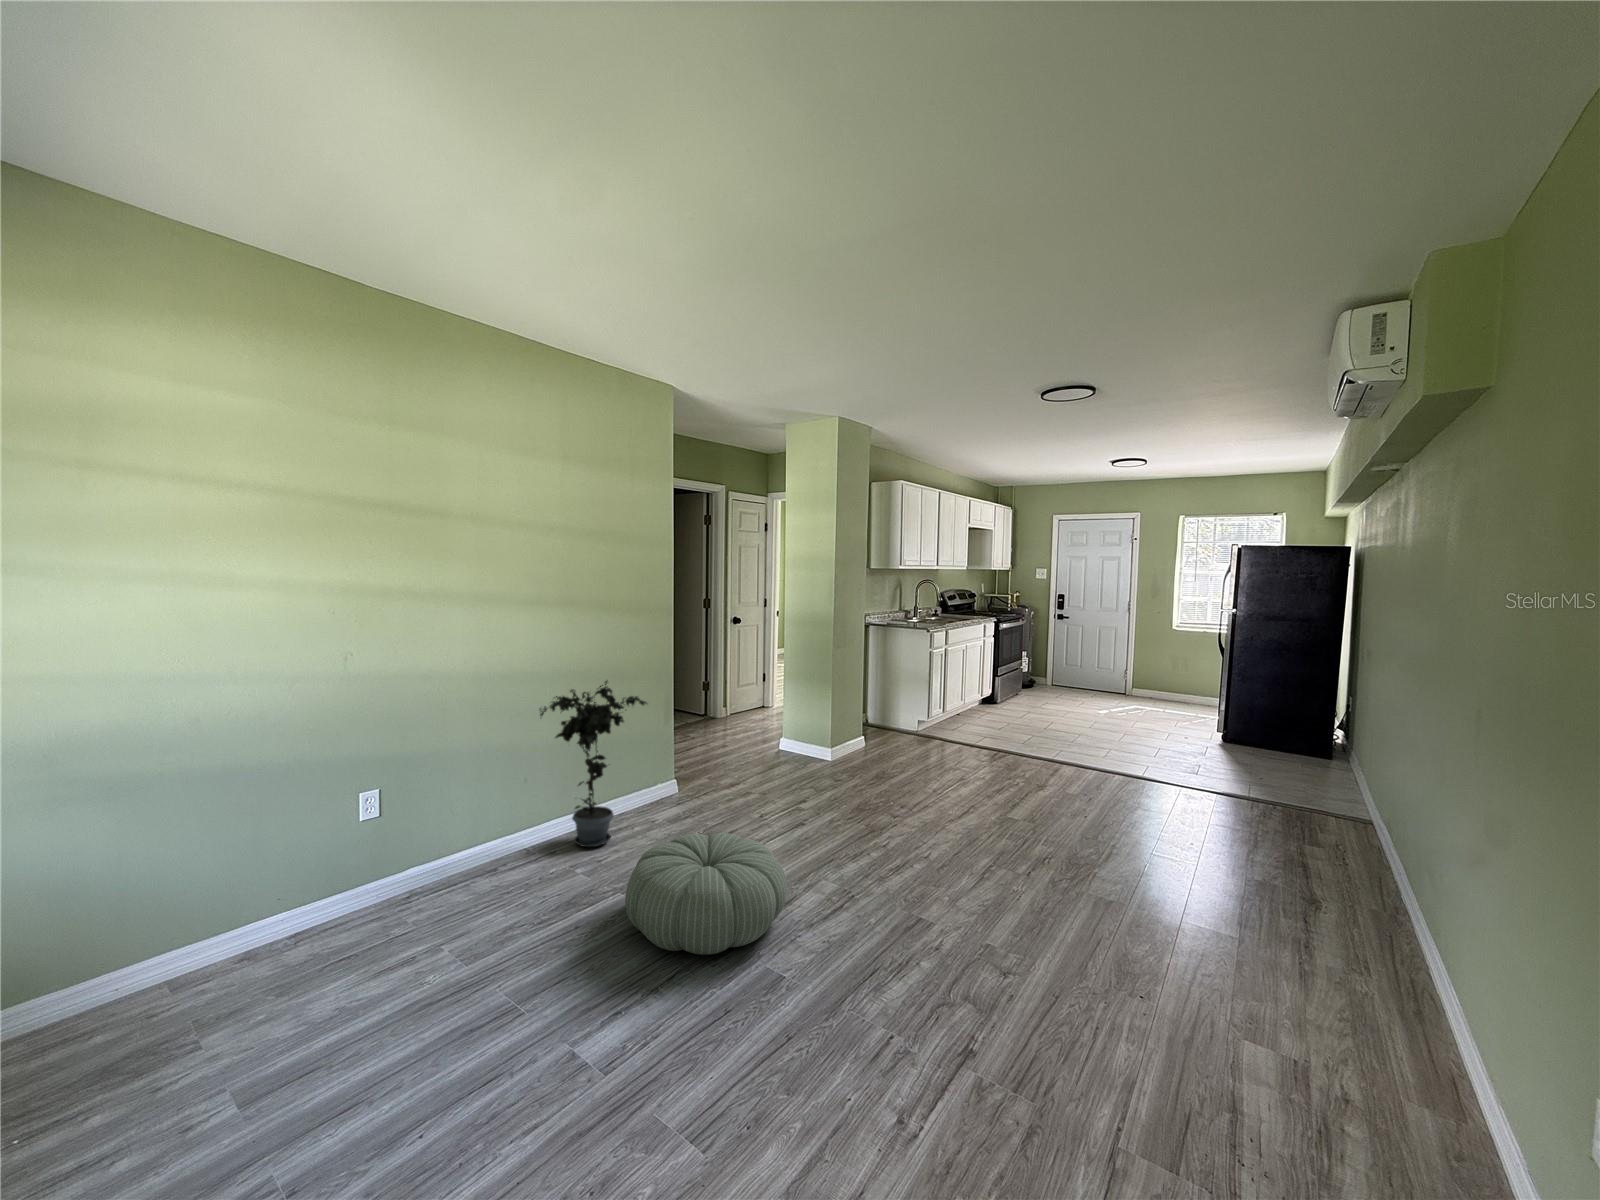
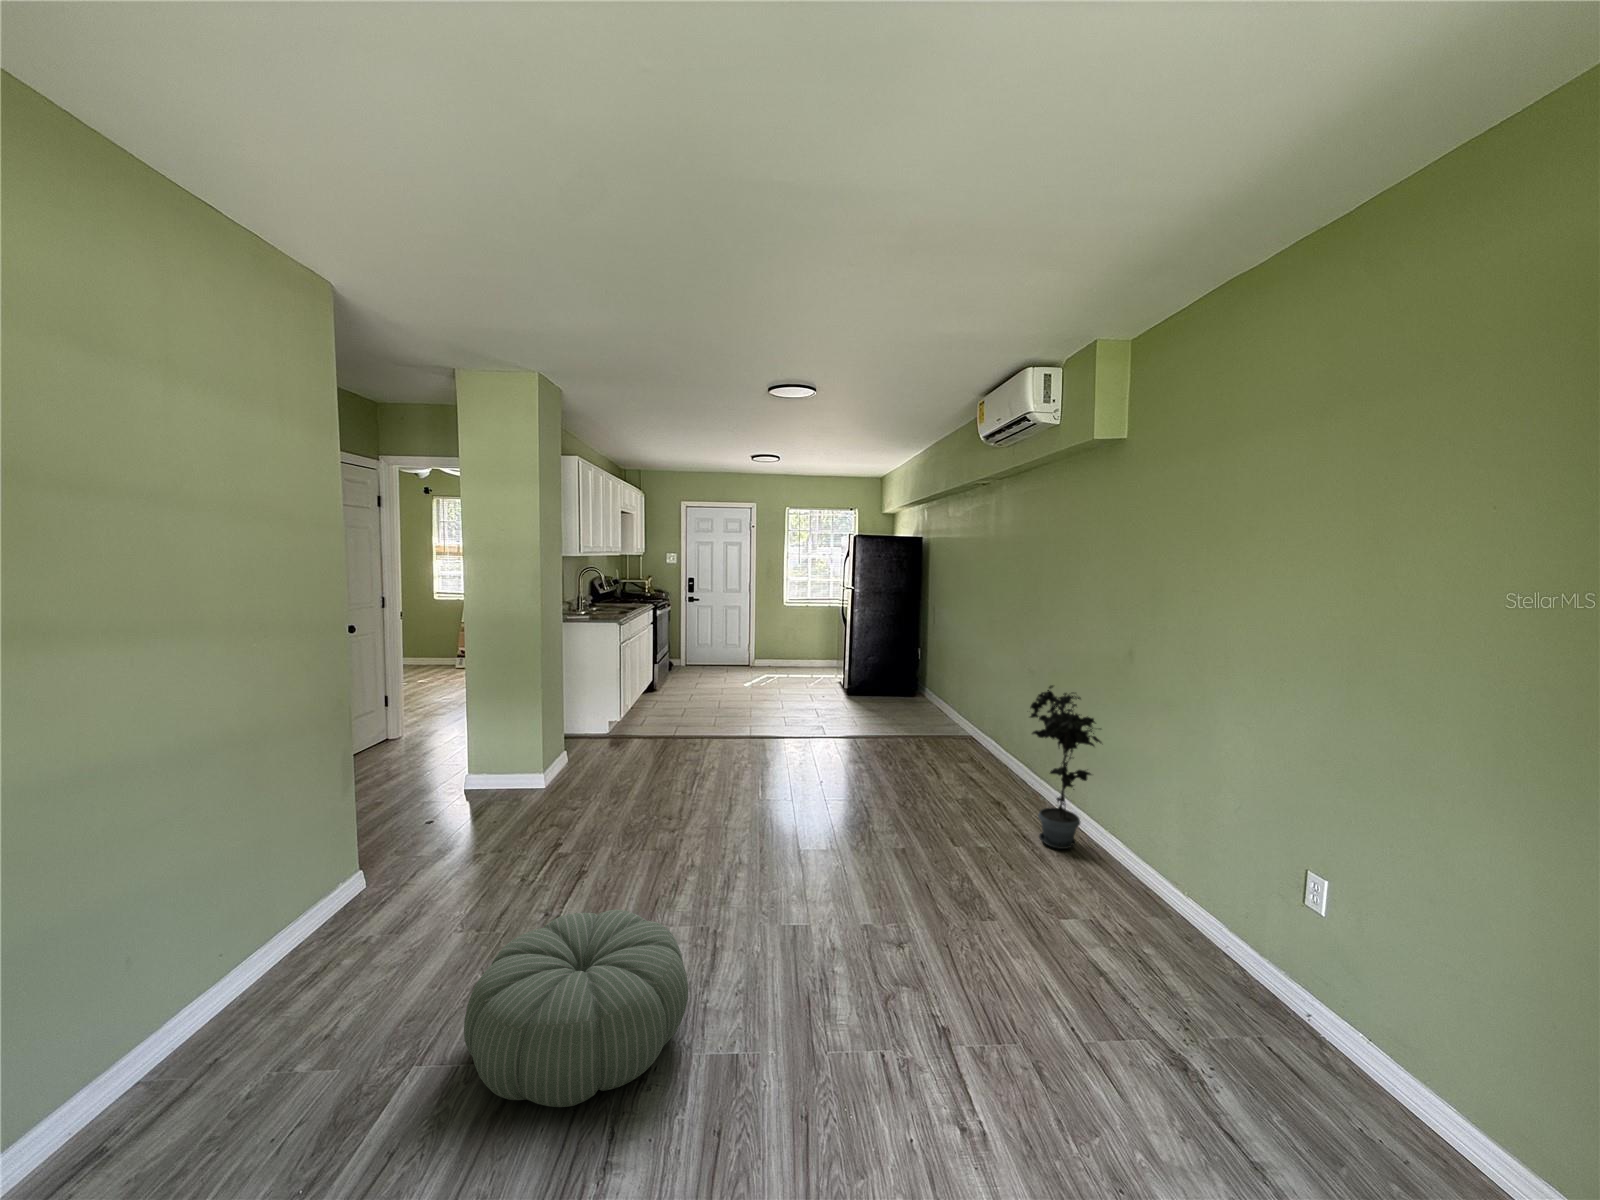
potted plant: present [540,681,647,847] -> present [1030,685,1101,849]

